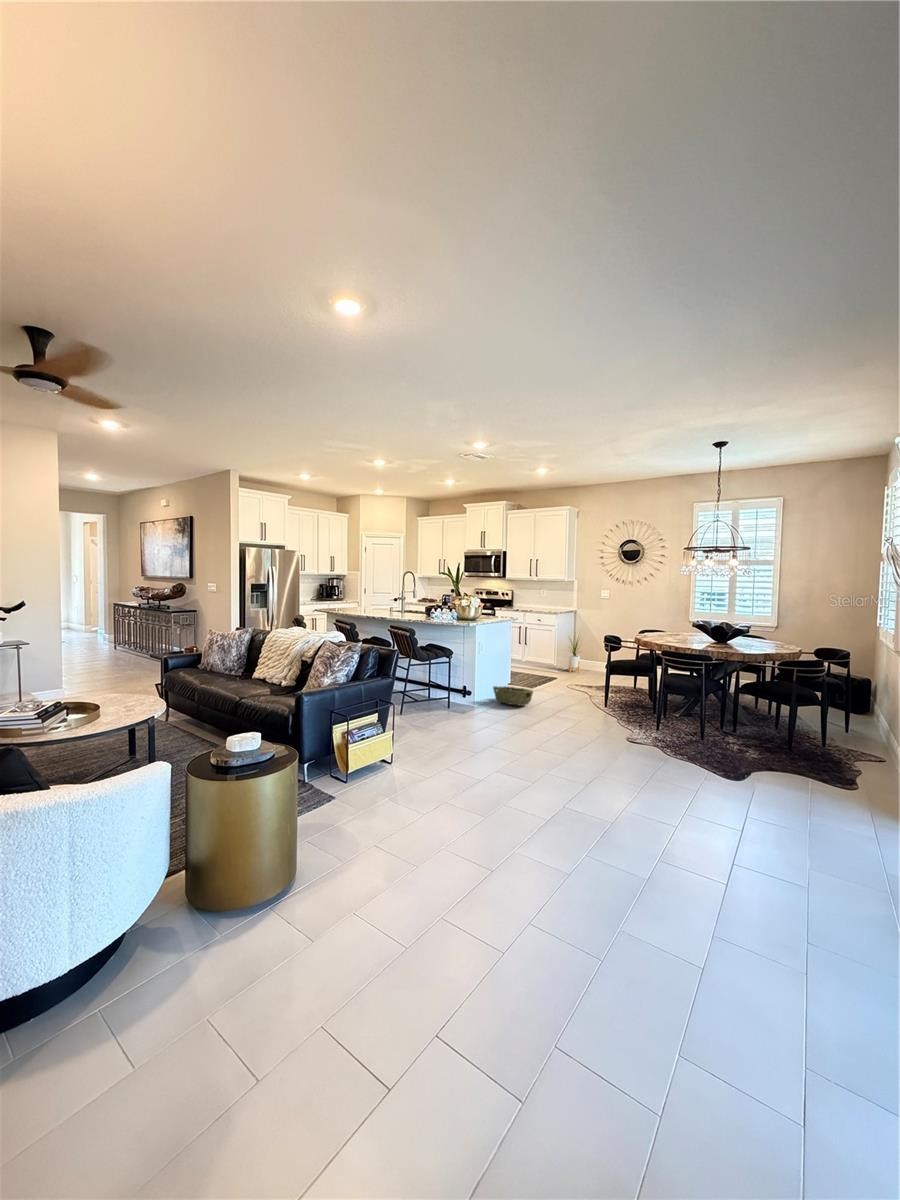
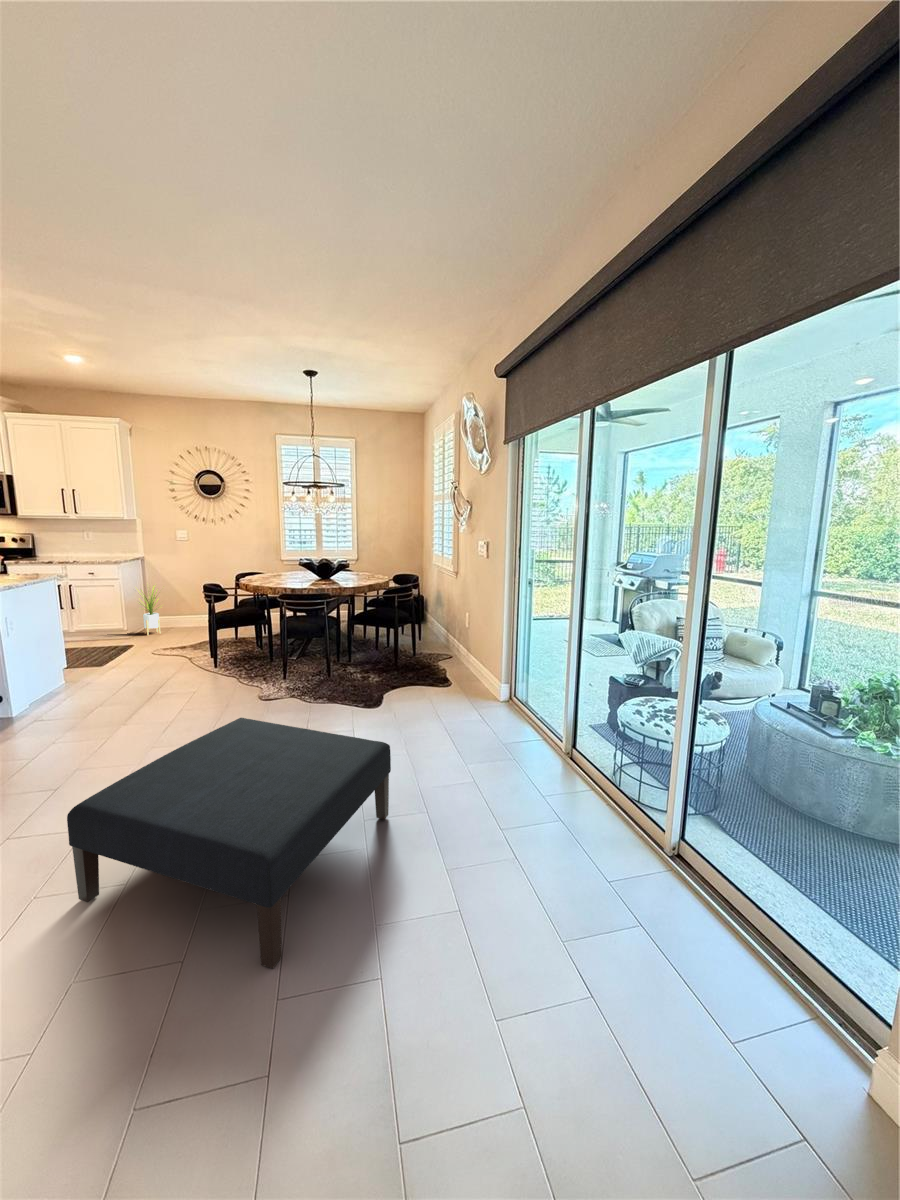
woven basket: present [493,686,533,705] -> none [40,670,113,699]
ottoman: none [466,738,692,905] -> present [67,718,391,969]

